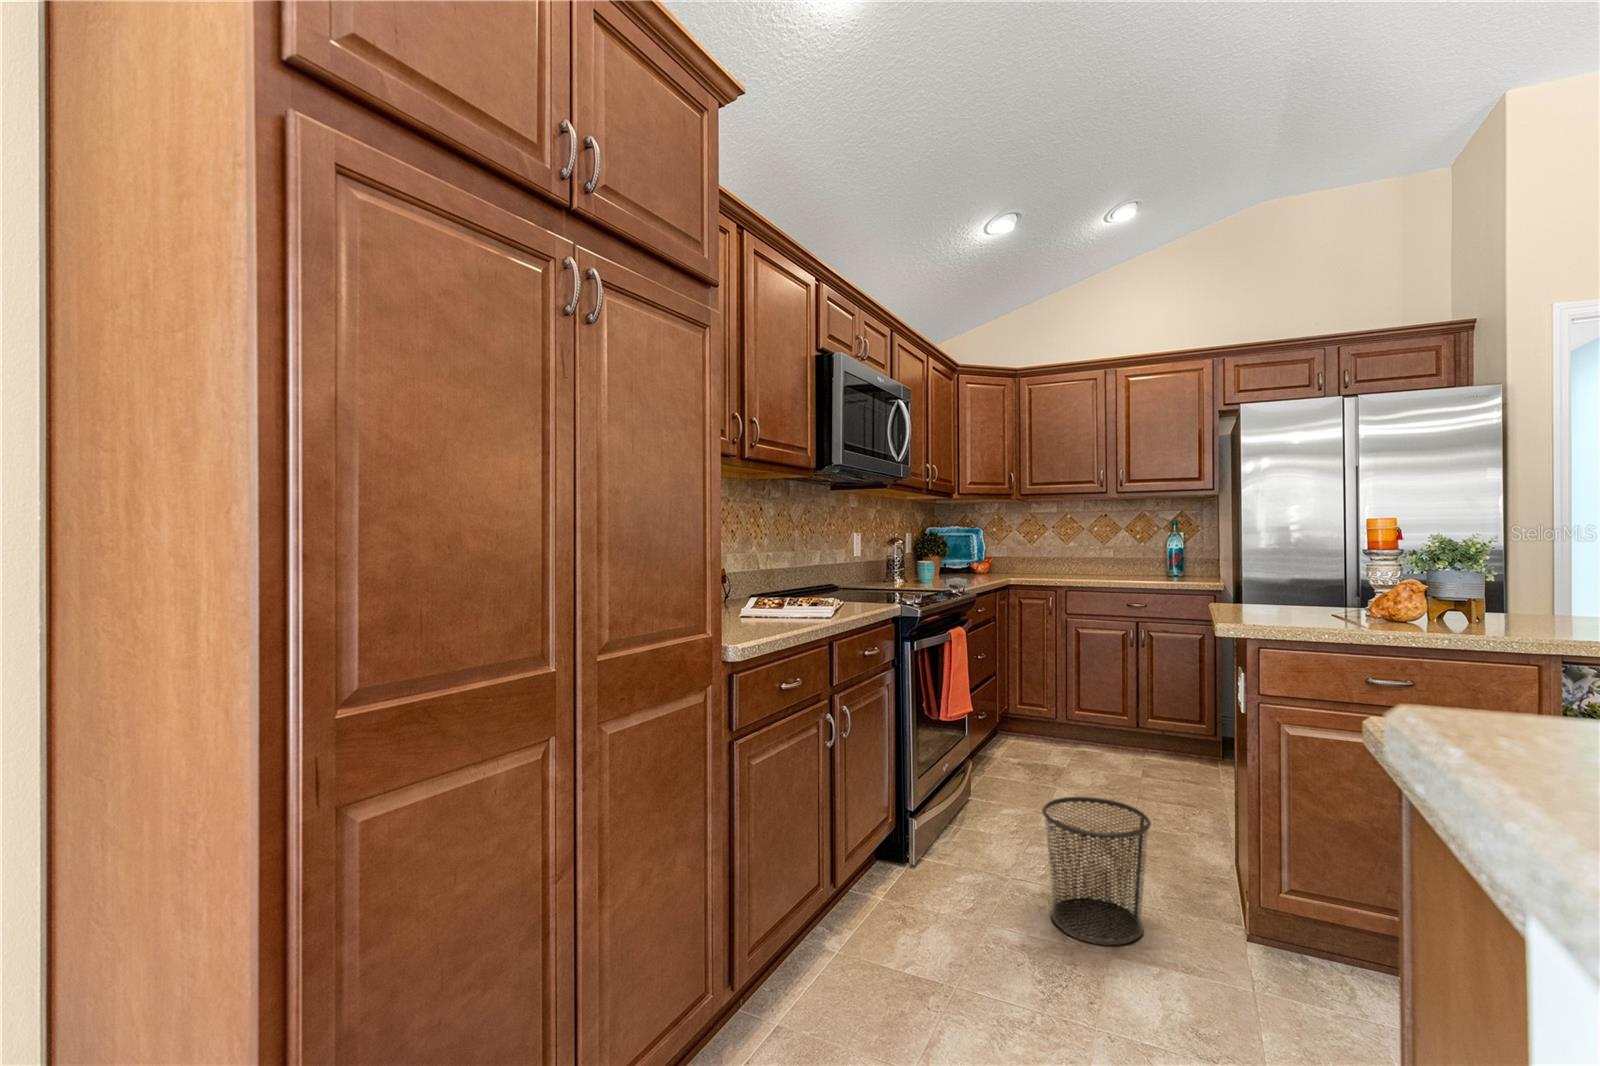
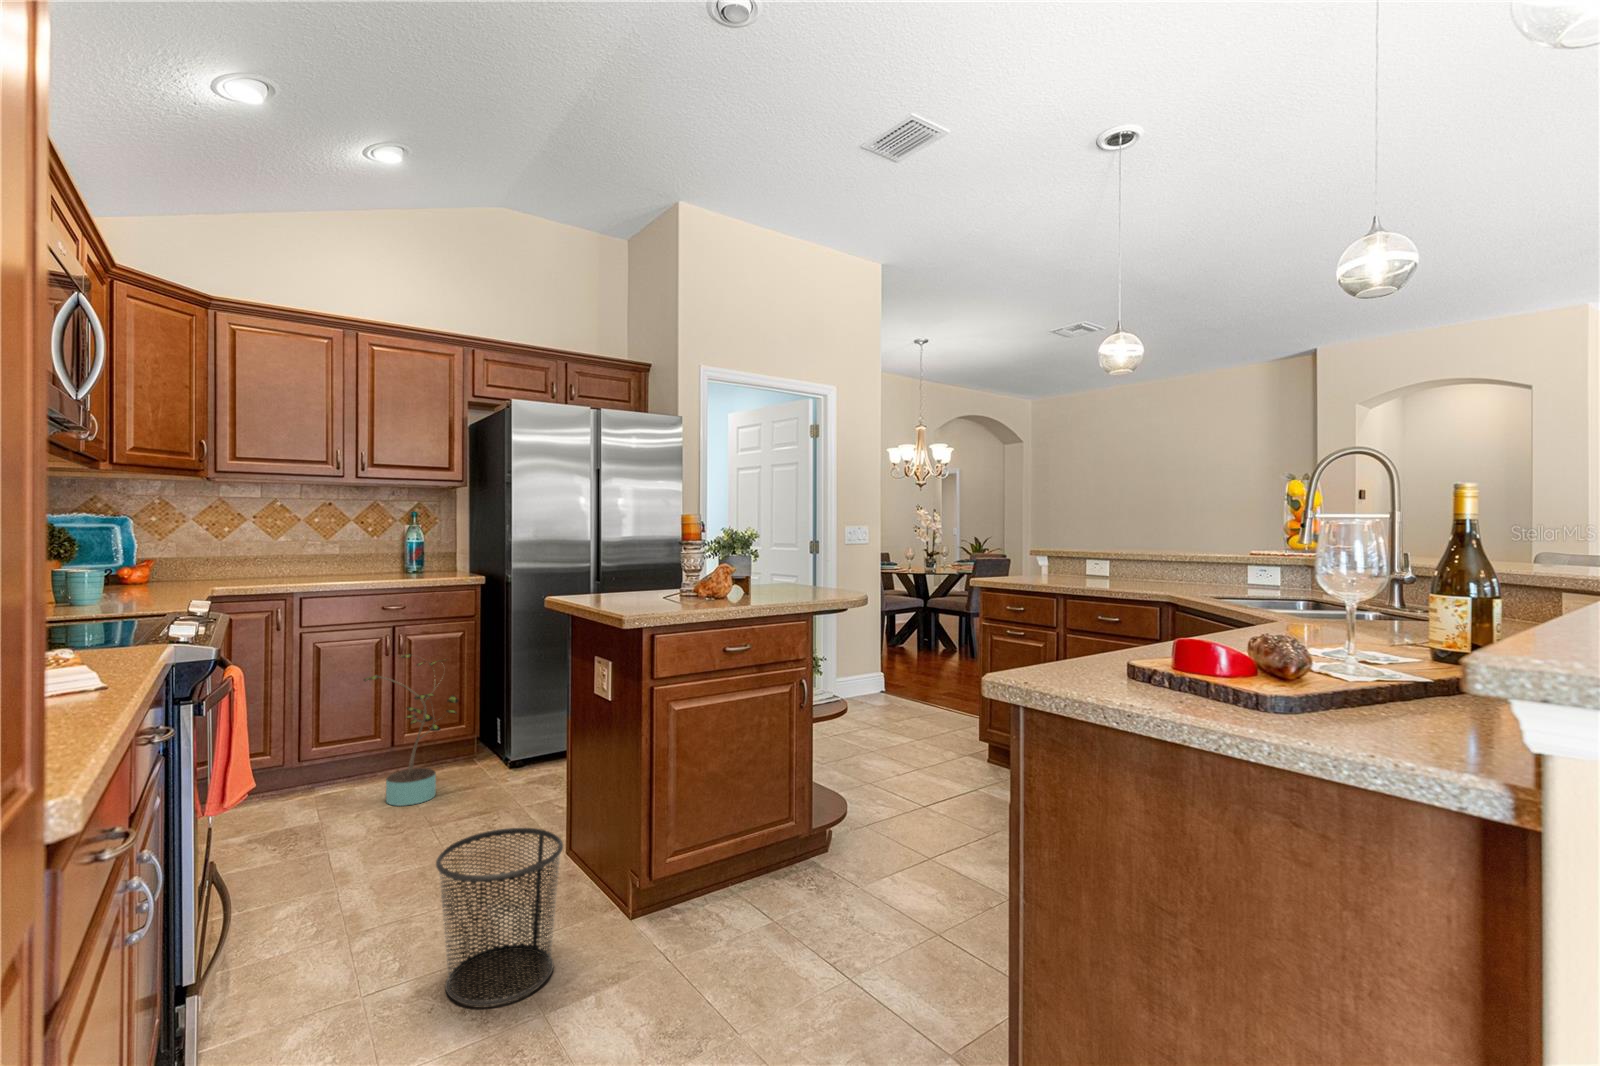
potted plant: none [1097,646,1177,781] -> present [364,654,459,806]

